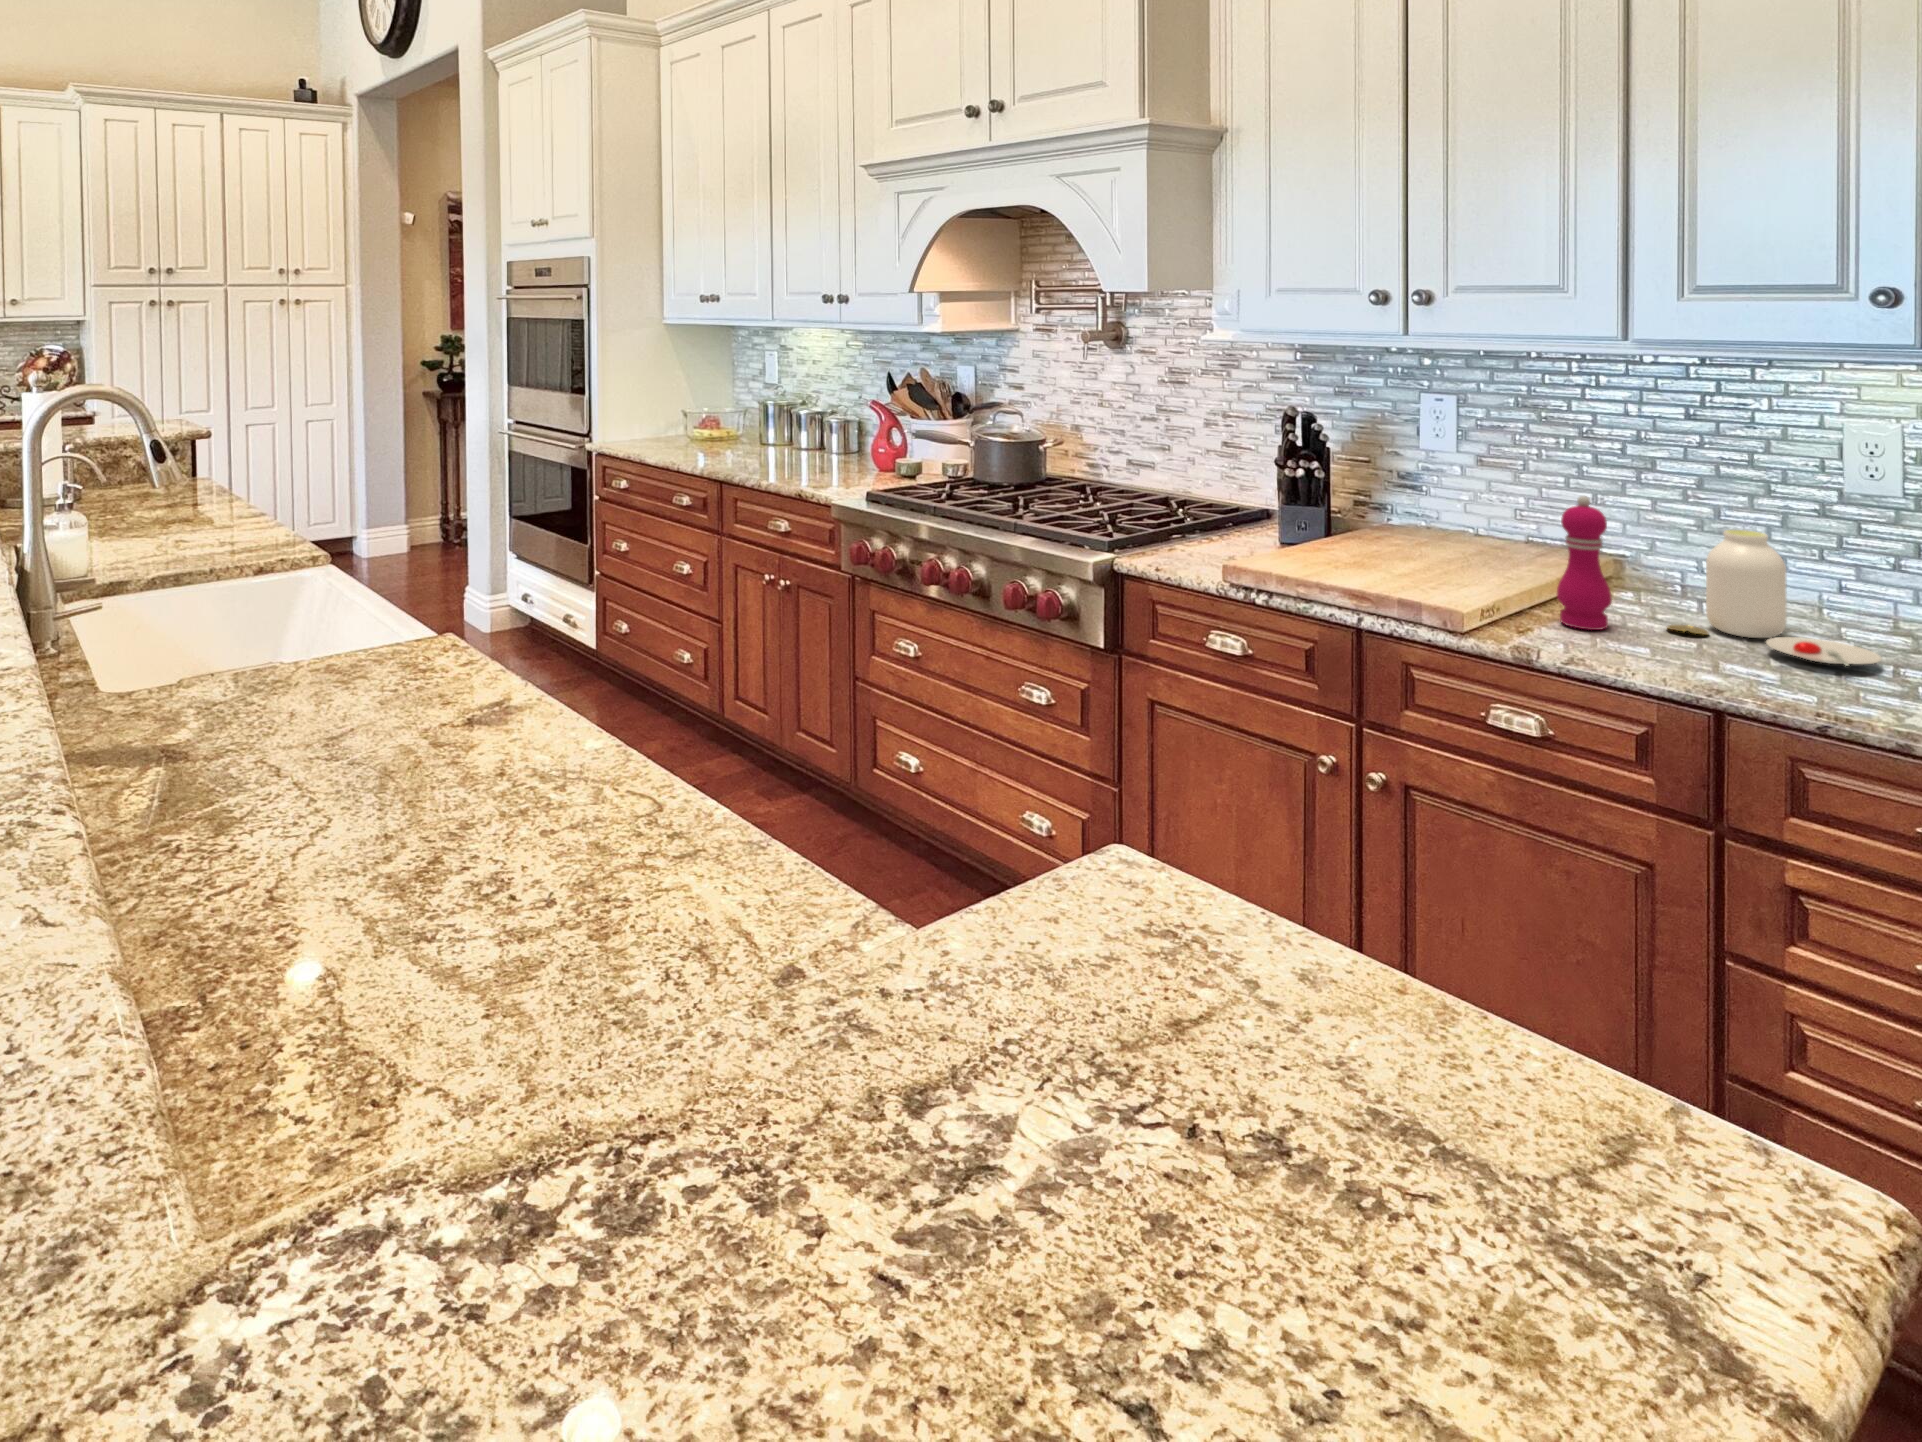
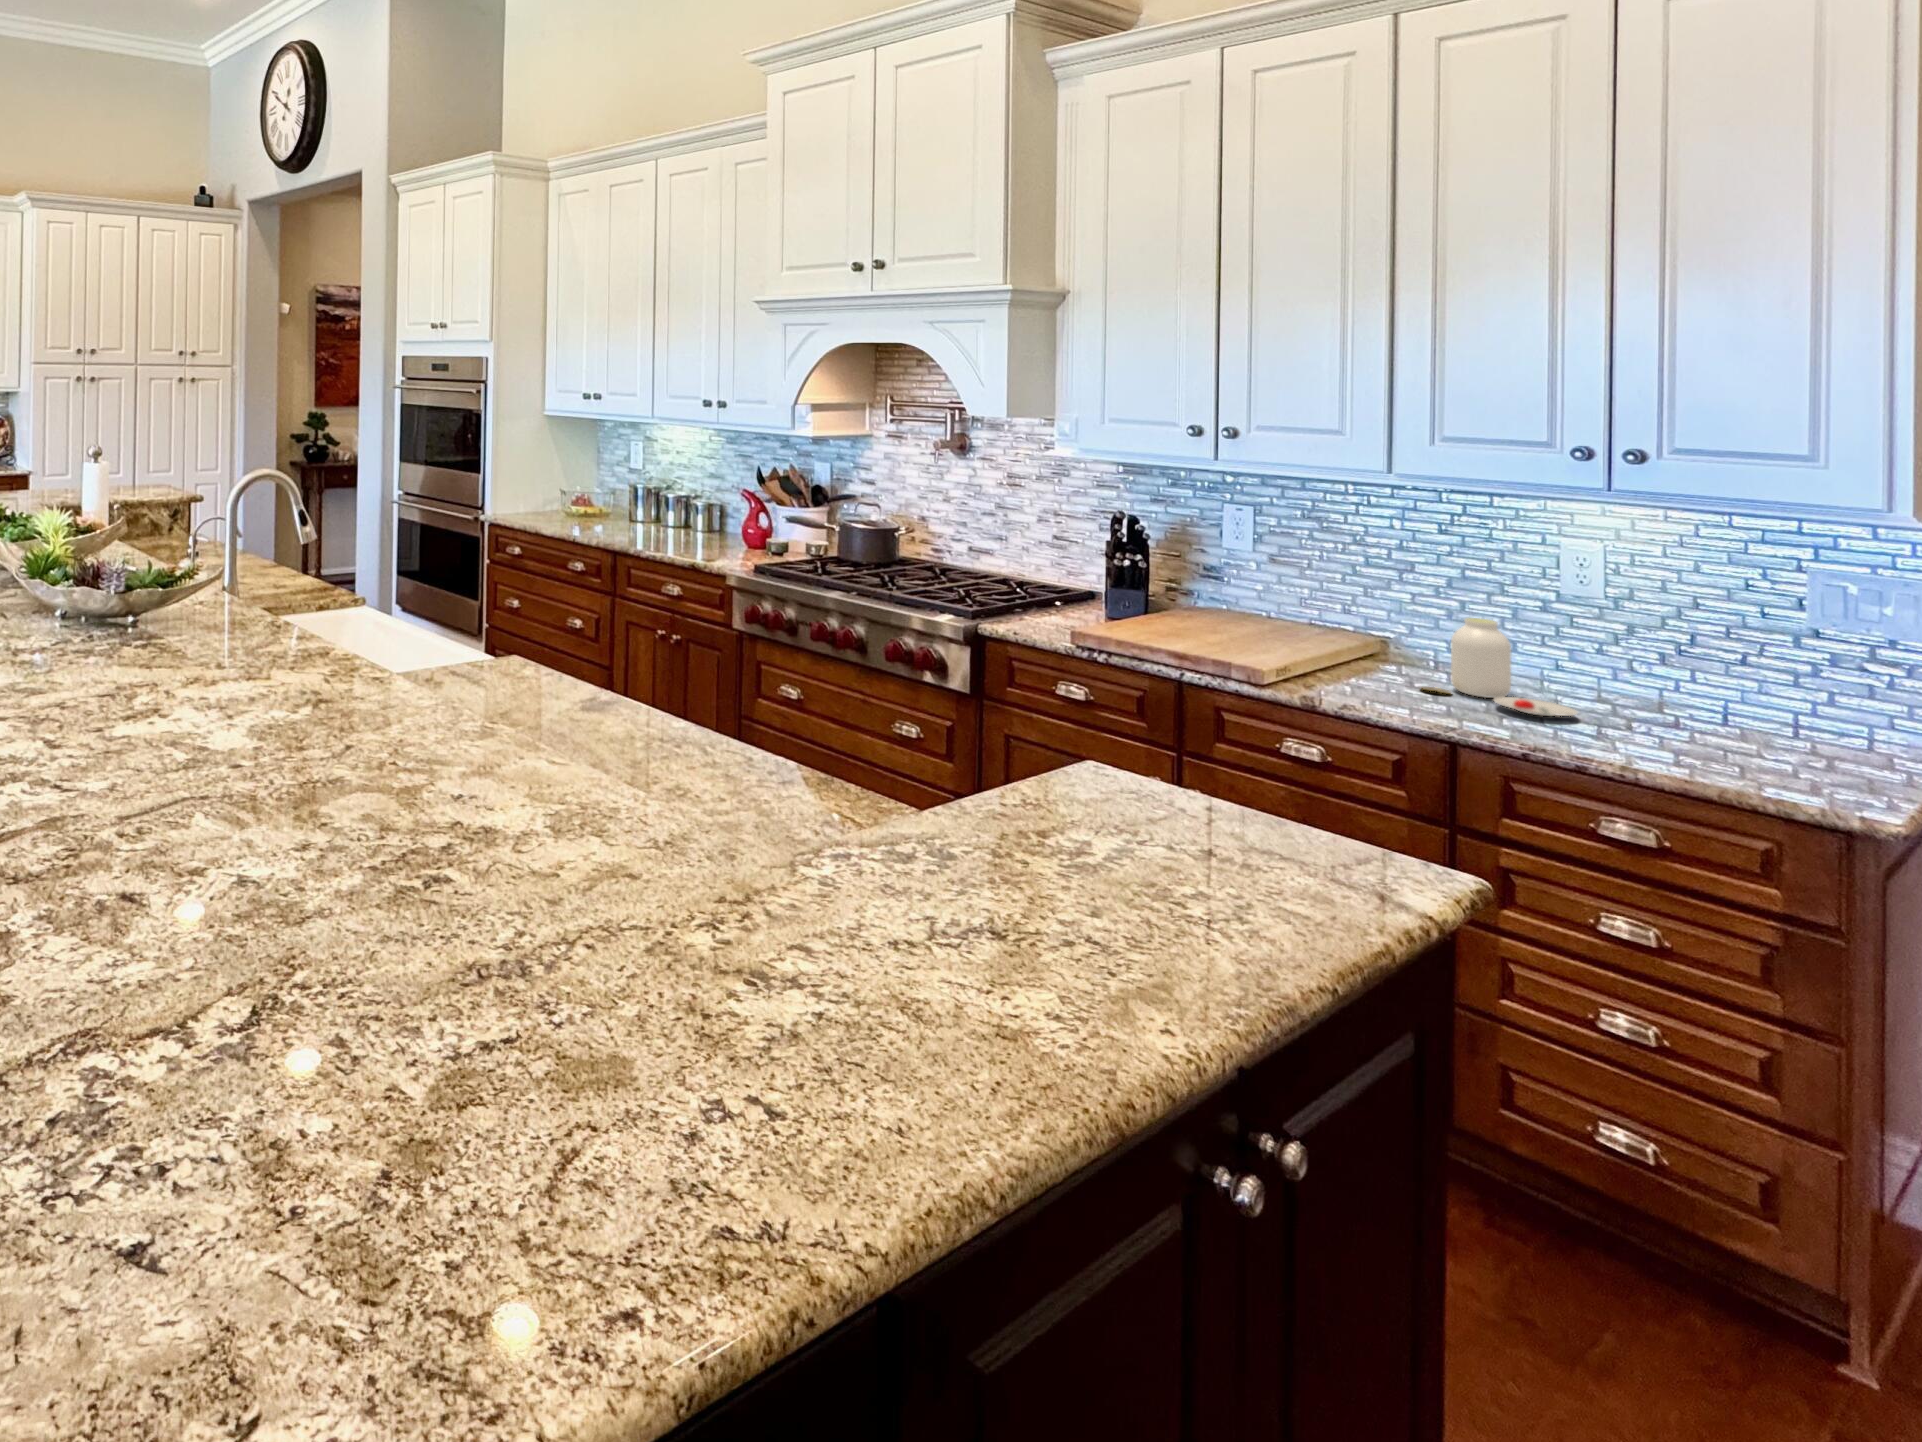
pepper mill: present [1557,496,1612,630] -> none [1336,588,1378,688]

